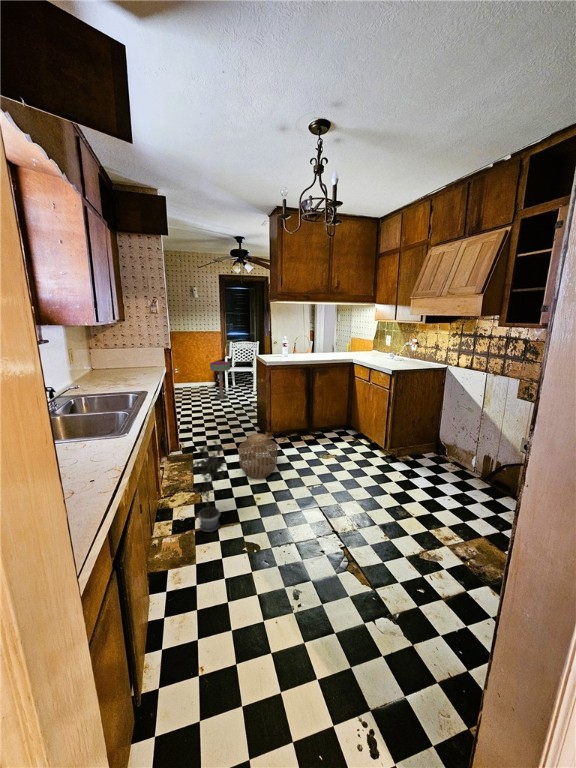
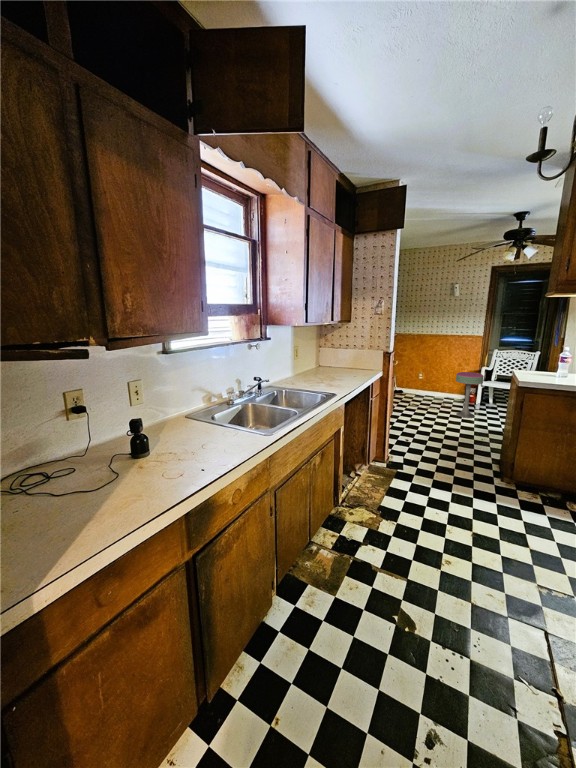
woven basket: present [239,434,277,479] -> none [439,474,501,538]
potted plant: present [189,441,227,532] -> none [351,467,402,572]

